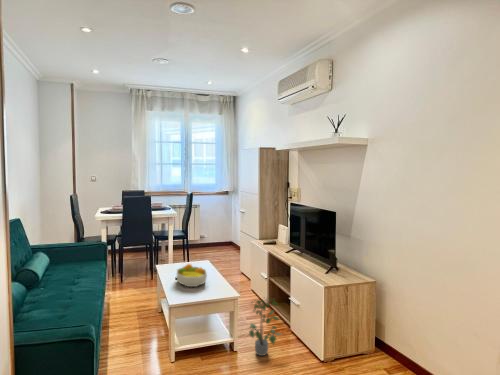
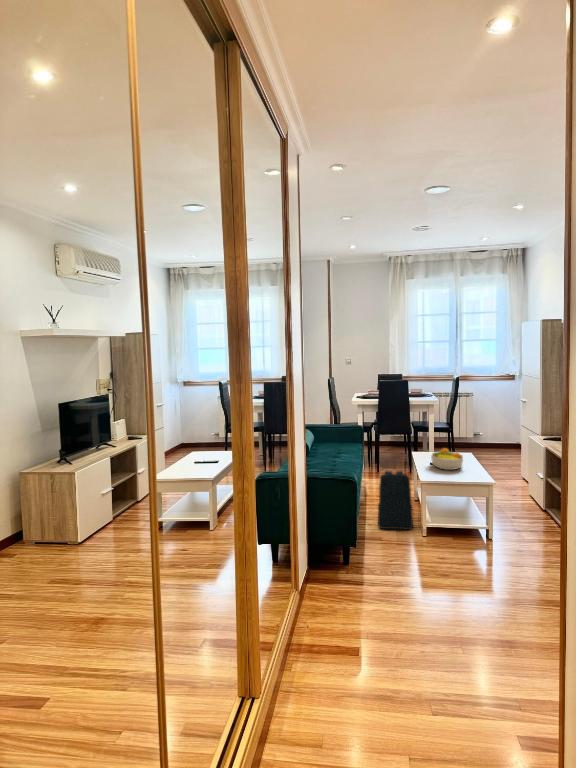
backpack: none [122,293,160,361] -> present [378,471,413,529]
potted plant: present [249,299,281,356] -> none [505,484,546,546]

